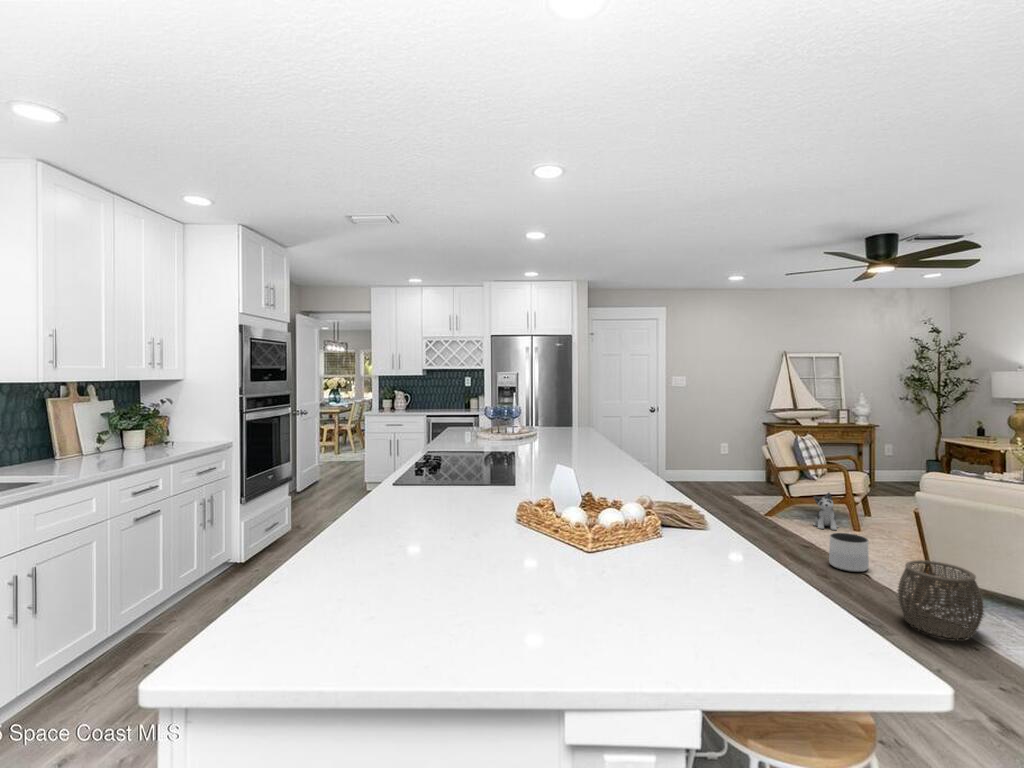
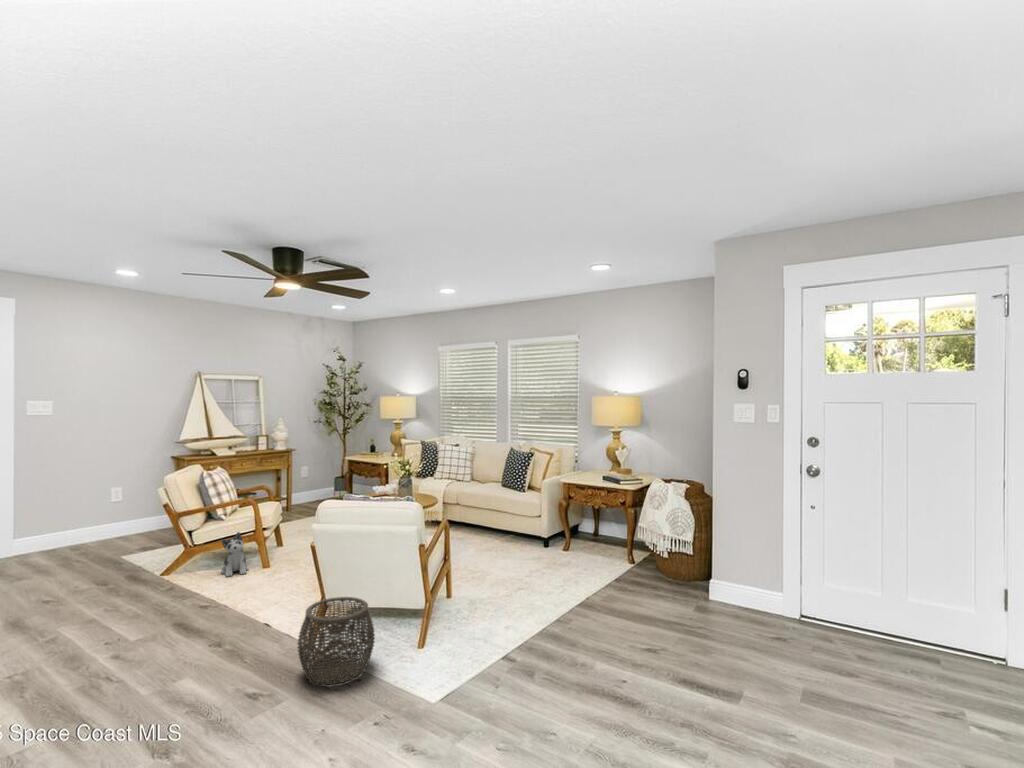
planter: present [829,533,869,572] -> none [231,580,274,628]

